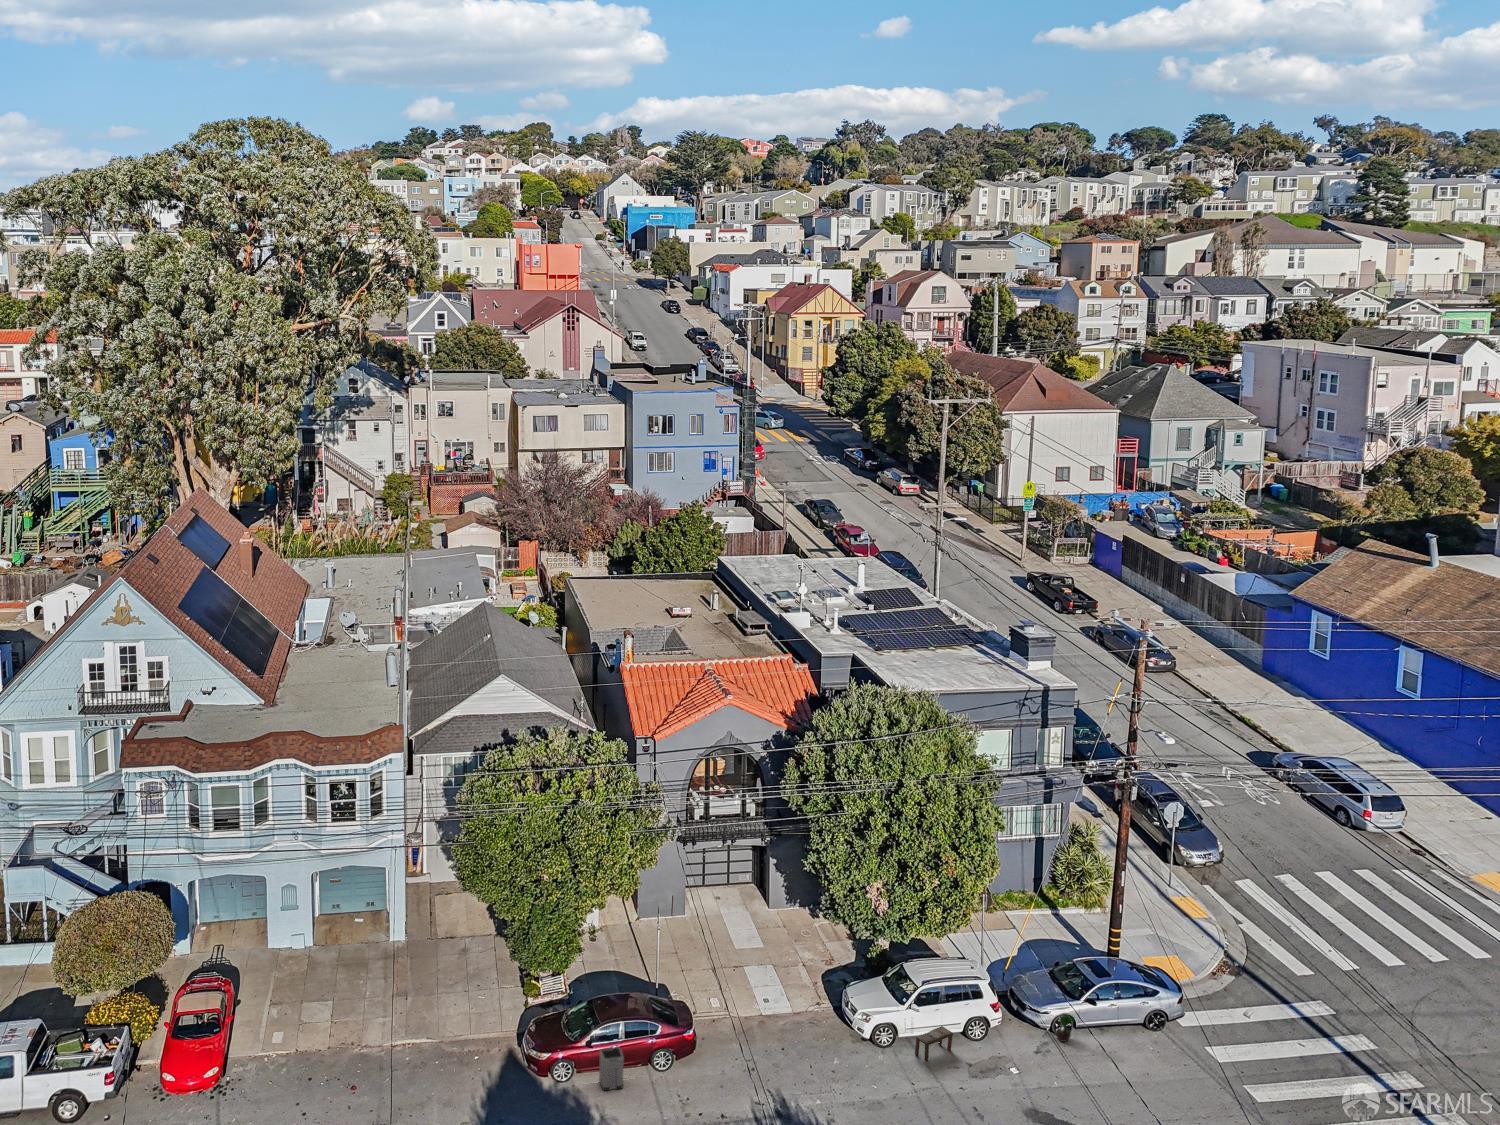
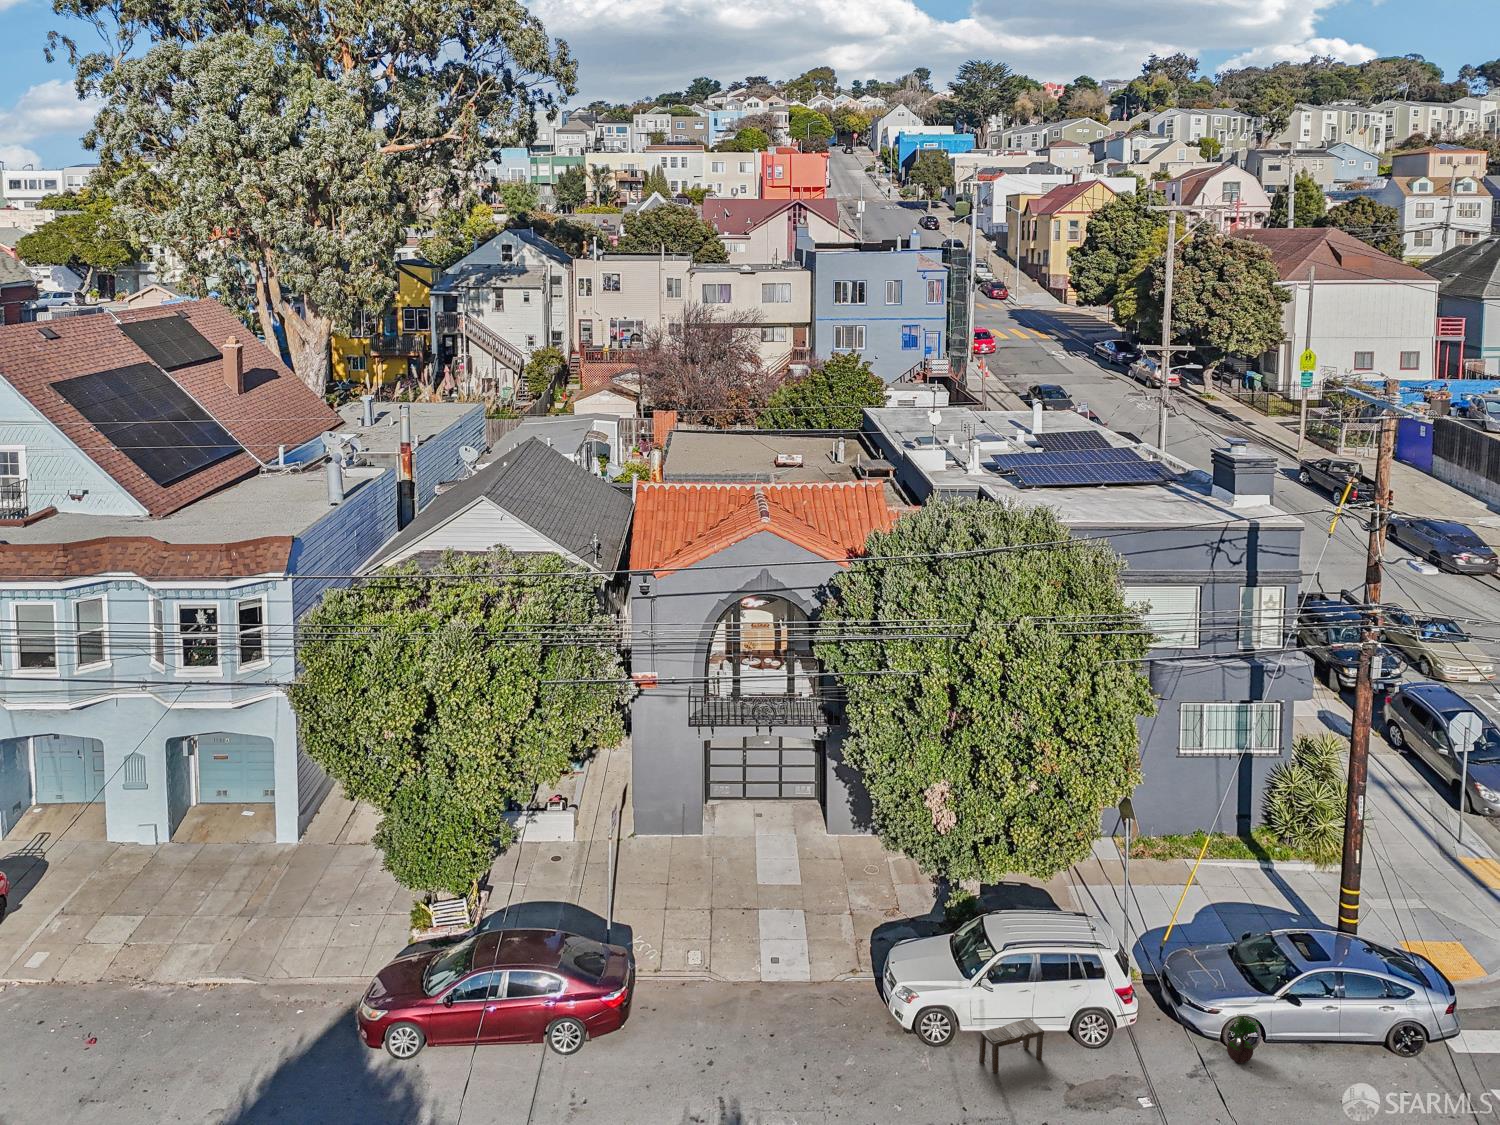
trash can: present [599,1047,624,1091] -> none [462,1005,501,1071]

